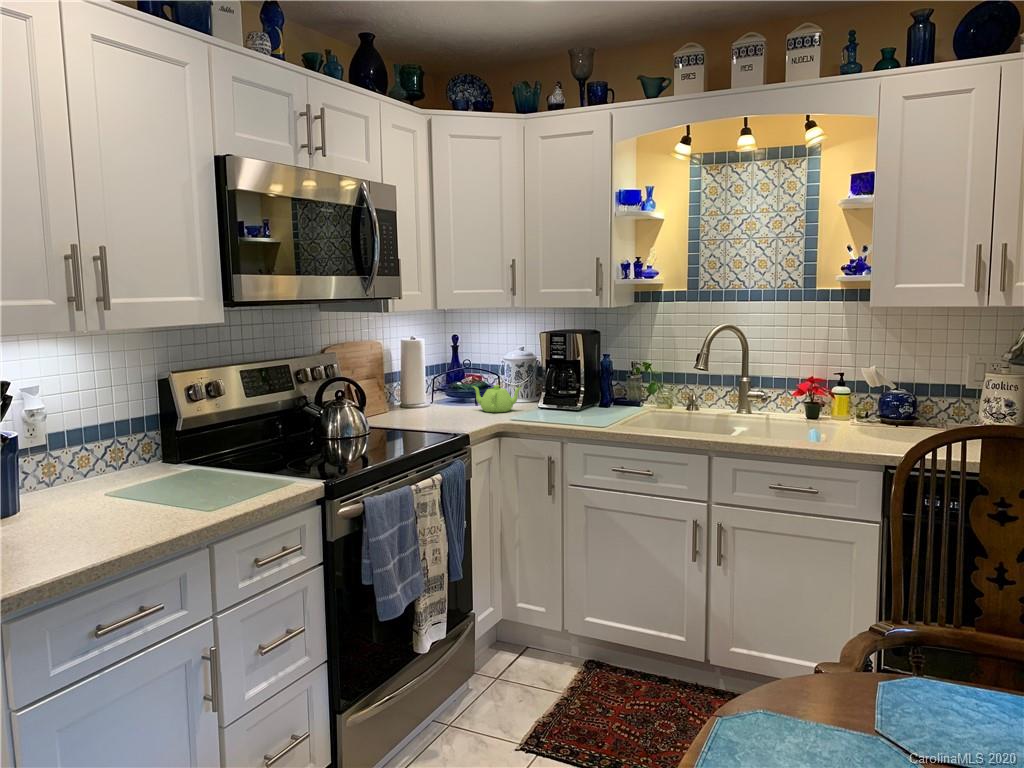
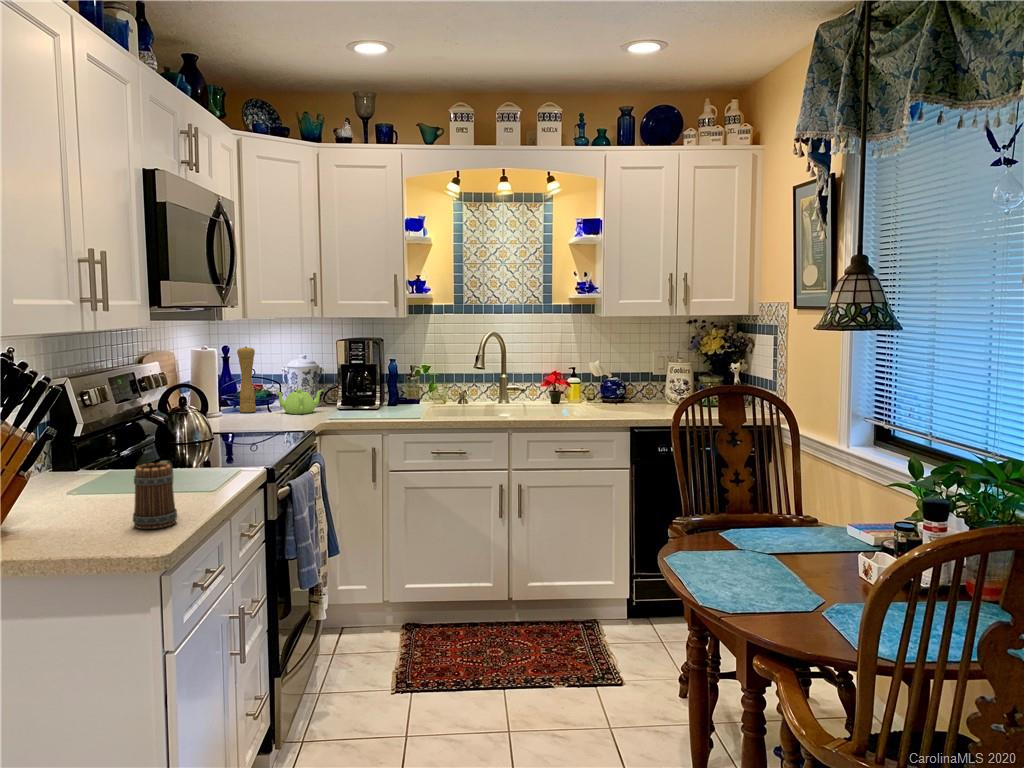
pepper mill: none [441,339,459,407] -> present [237,347,256,412]
mug: none [78,474,144,549] -> present [133,461,177,529]

